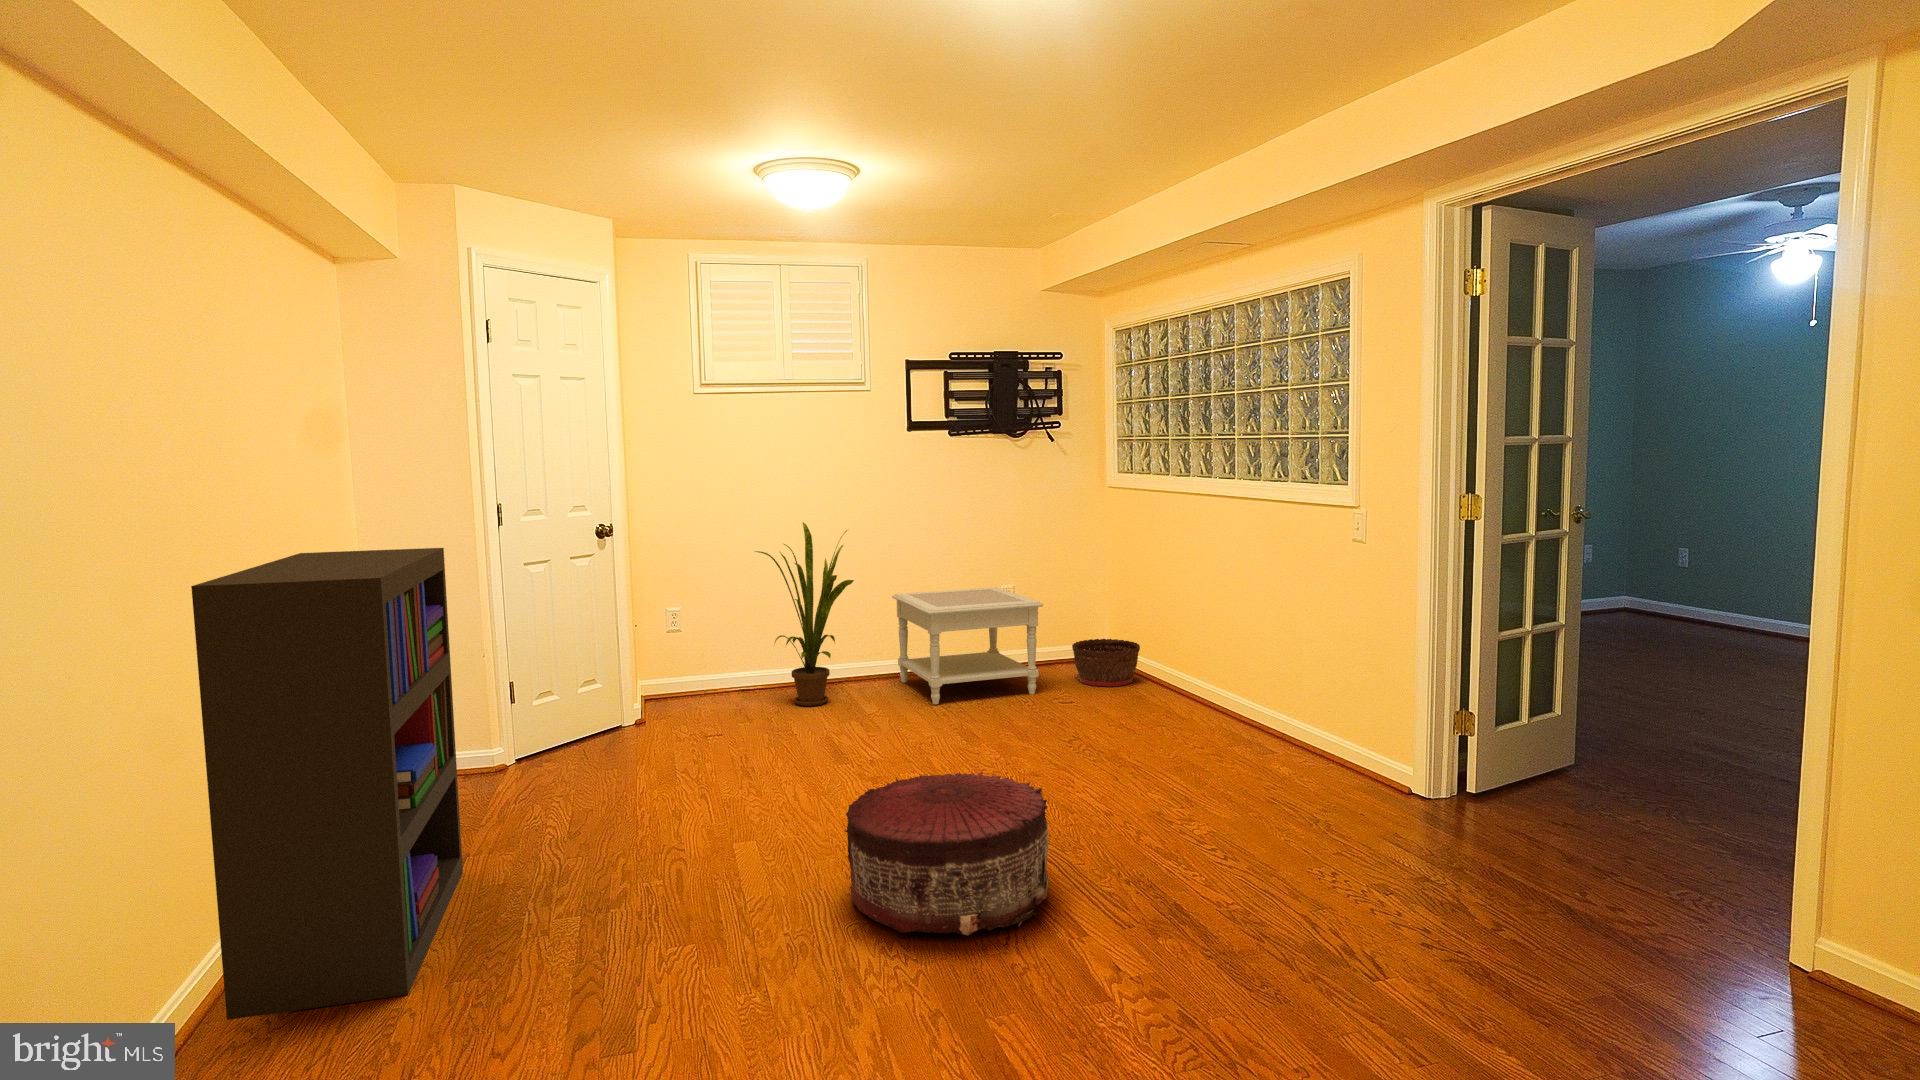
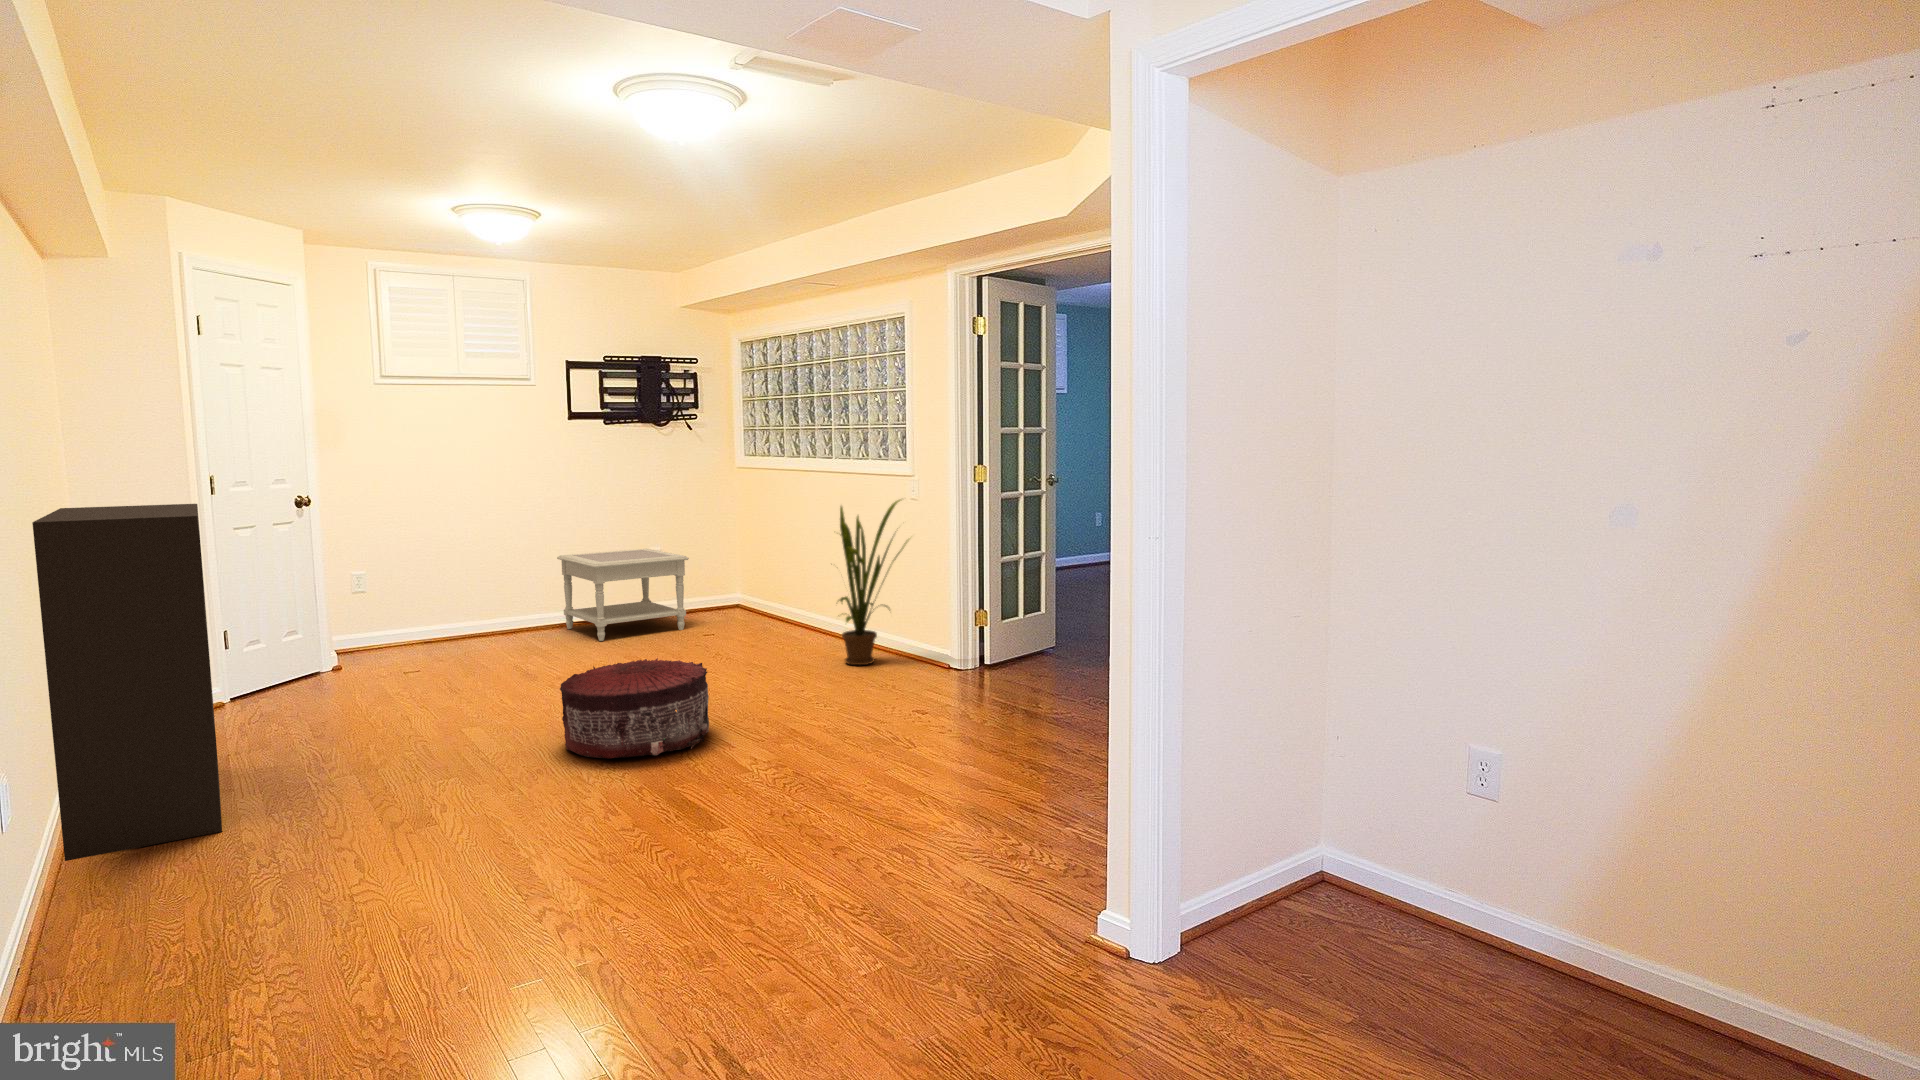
house plant: present [755,522,854,706] -> present [839,500,908,665]
basket: present [1072,639,1140,686] -> none [712,586,766,622]

